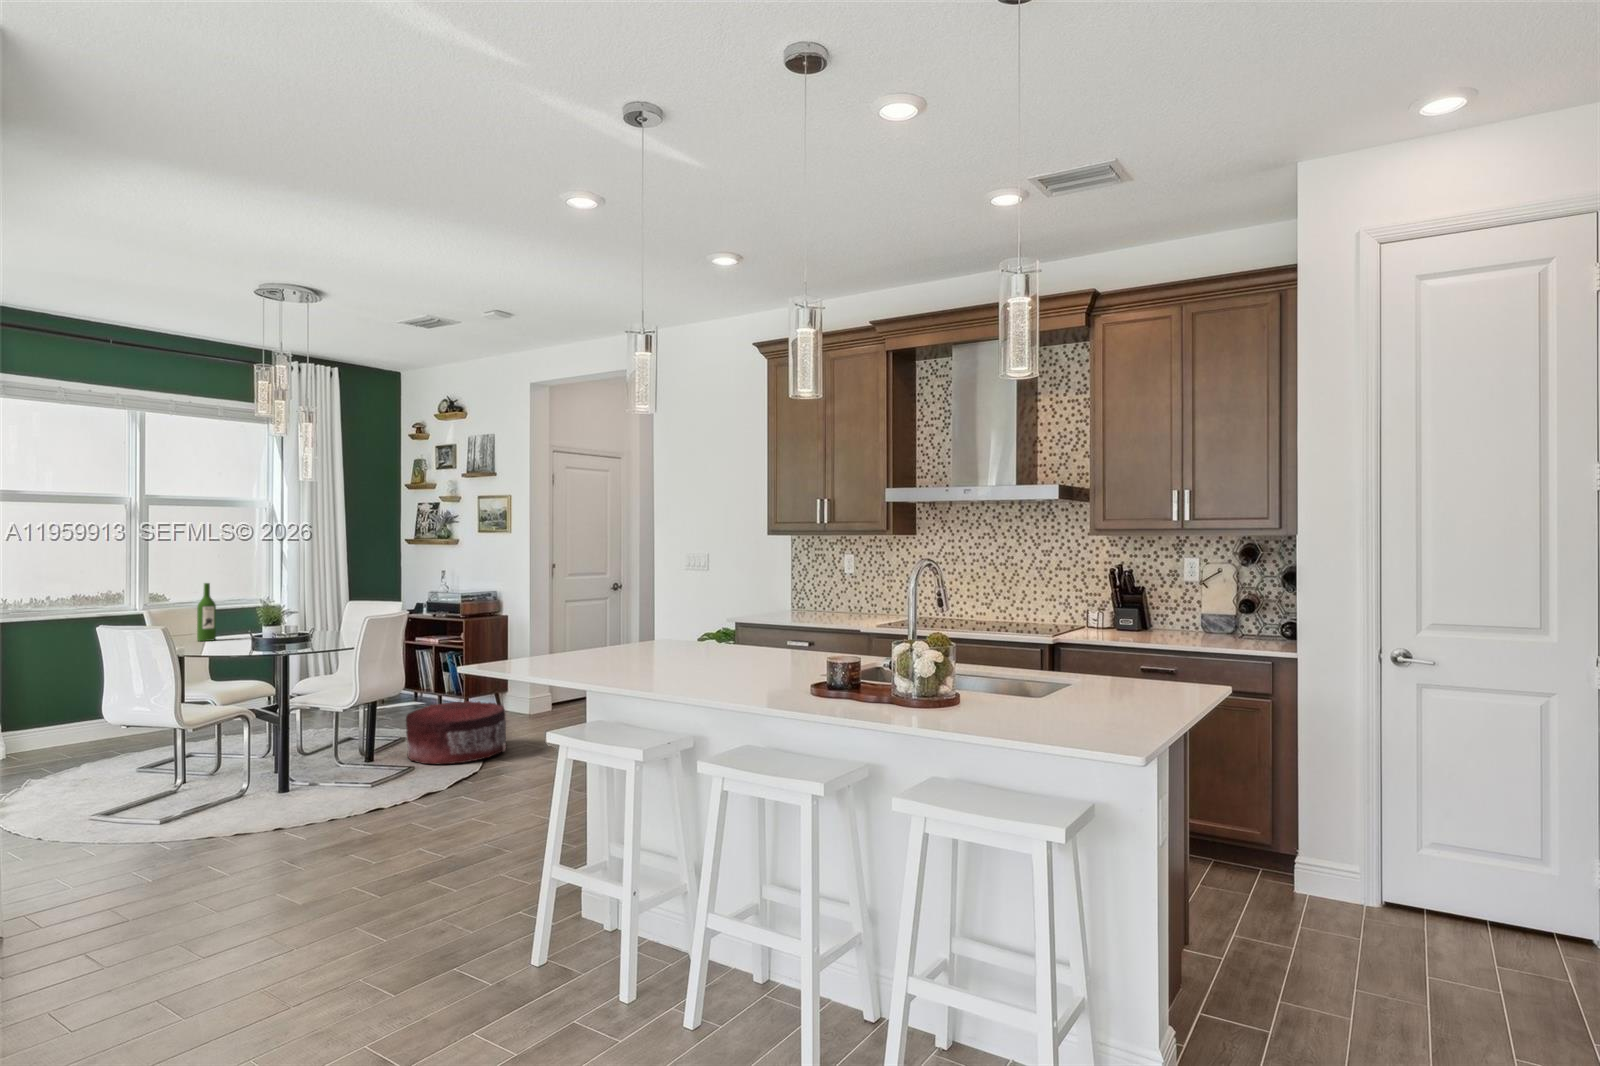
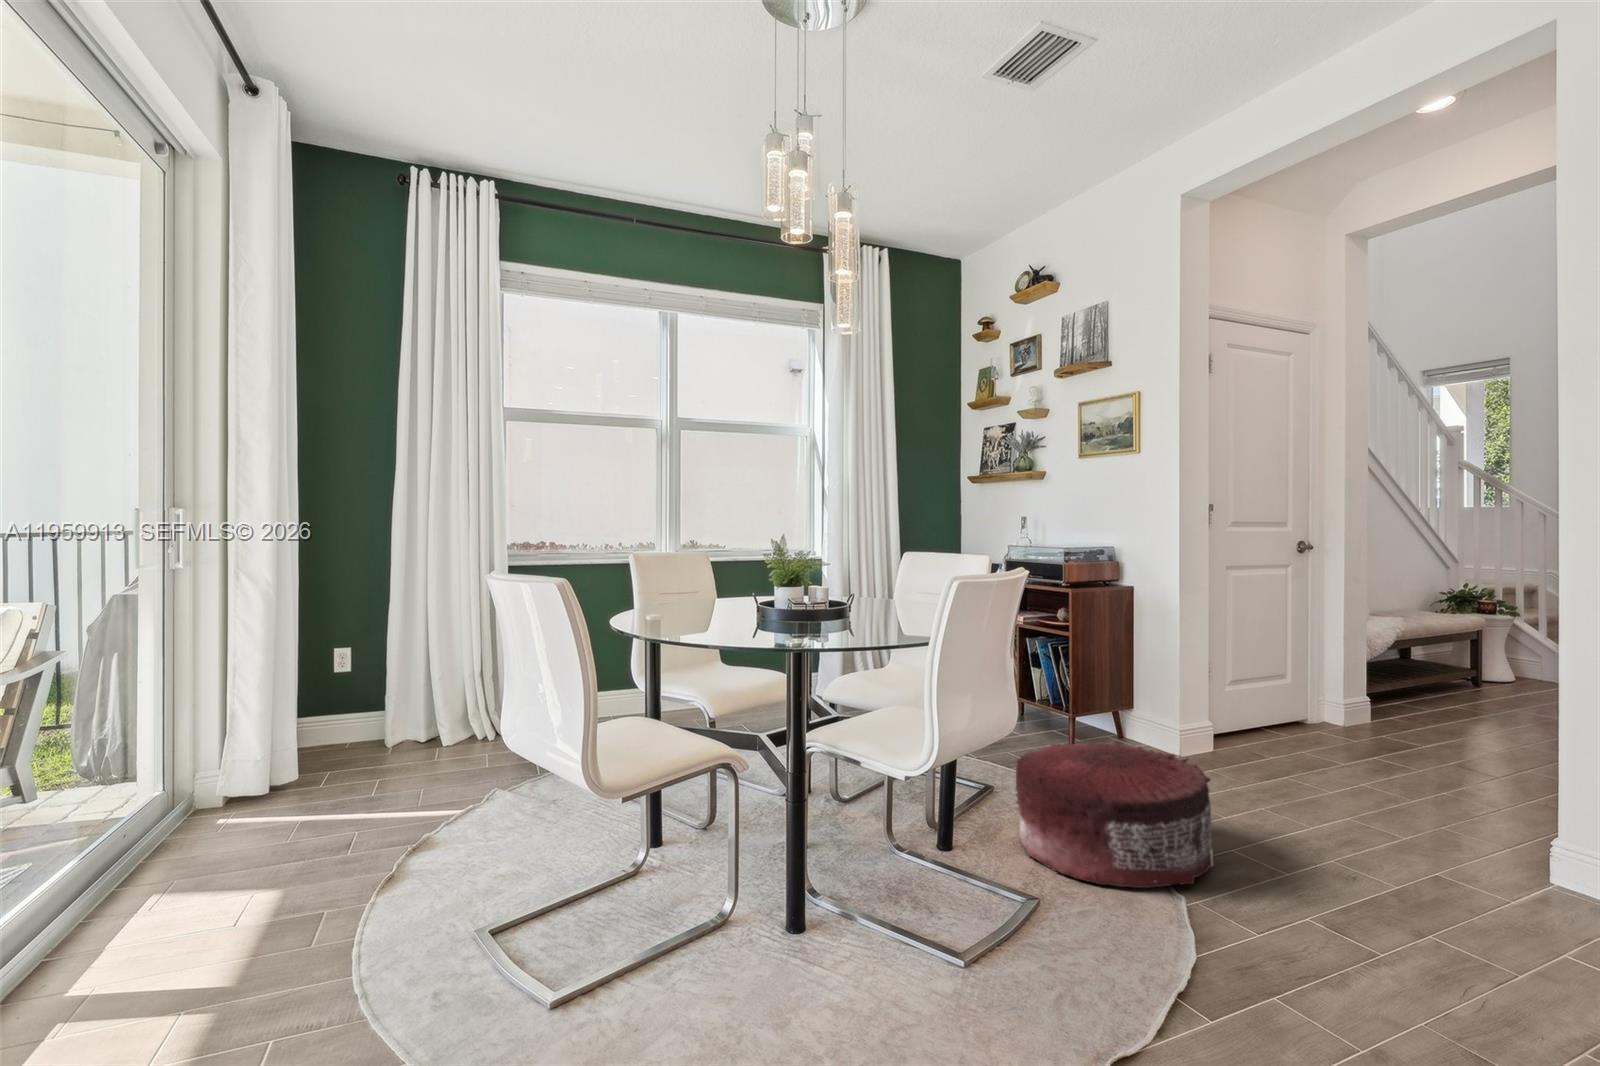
wine bottle: present [197,583,216,641] -> none [699,515,724,608]

